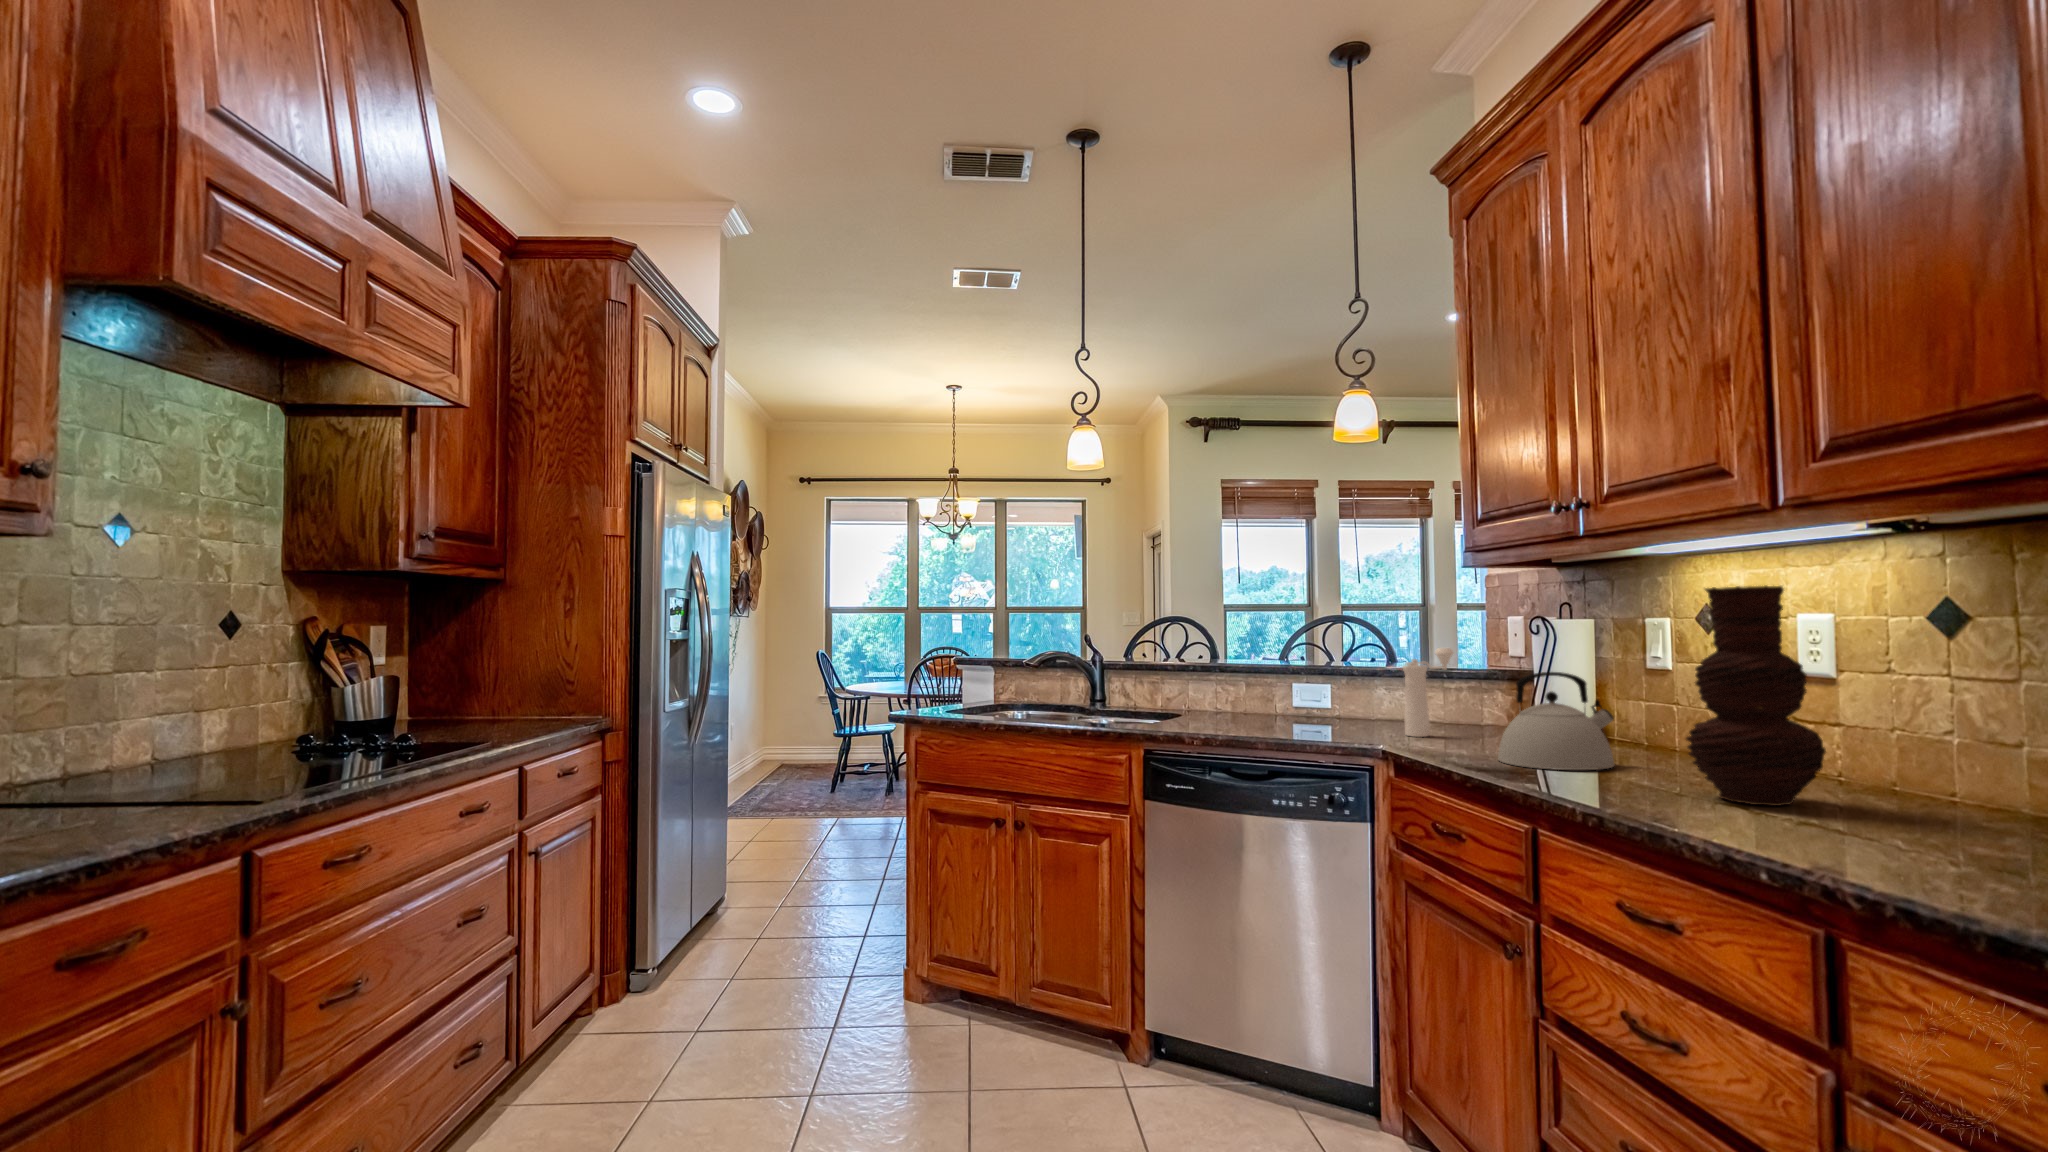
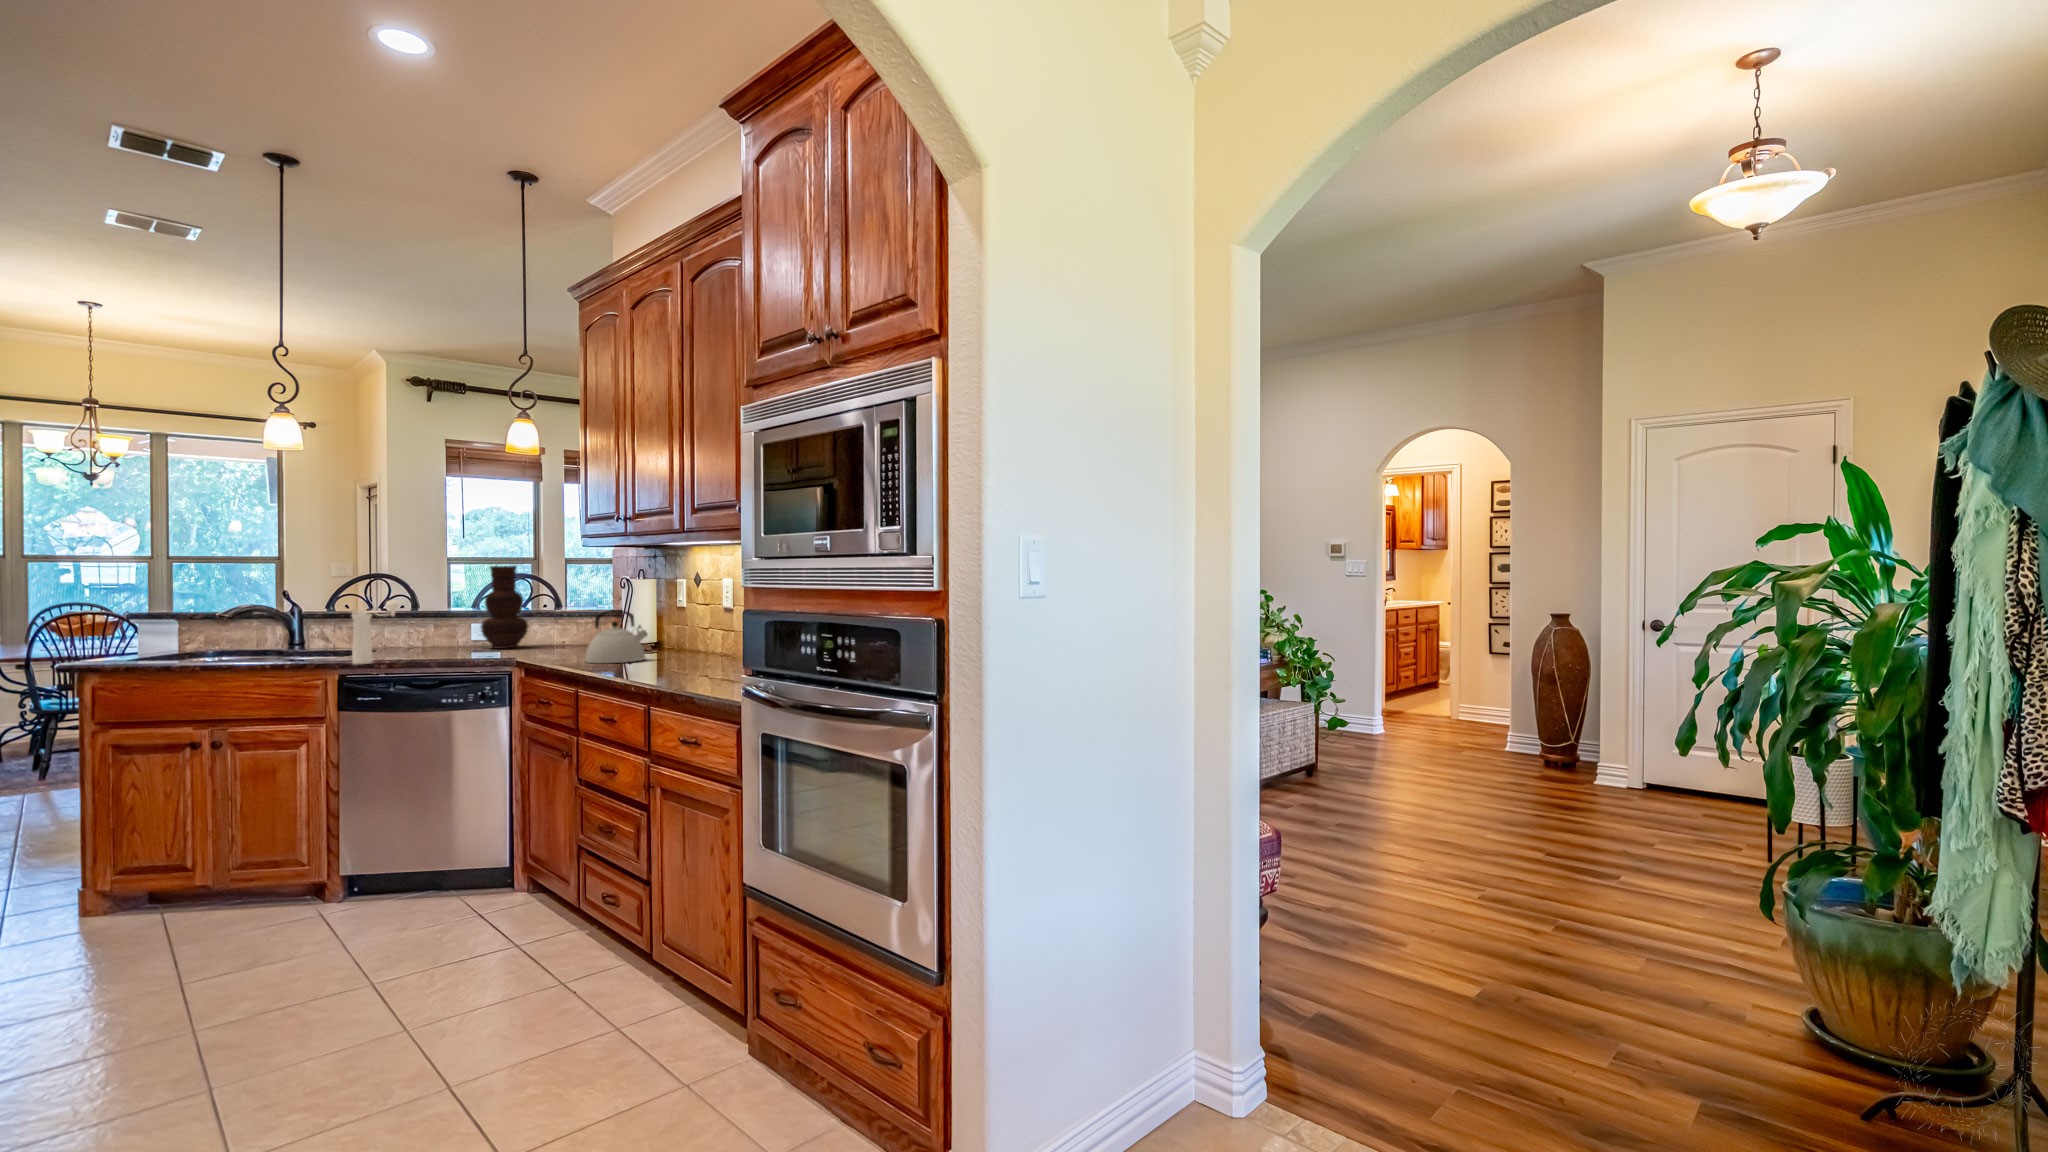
vase: present [1686,586,1826,806] -> present [480,566,528,649]
pepper mill: present [1403,648,1453,737] -> present [352,600,399,665]

